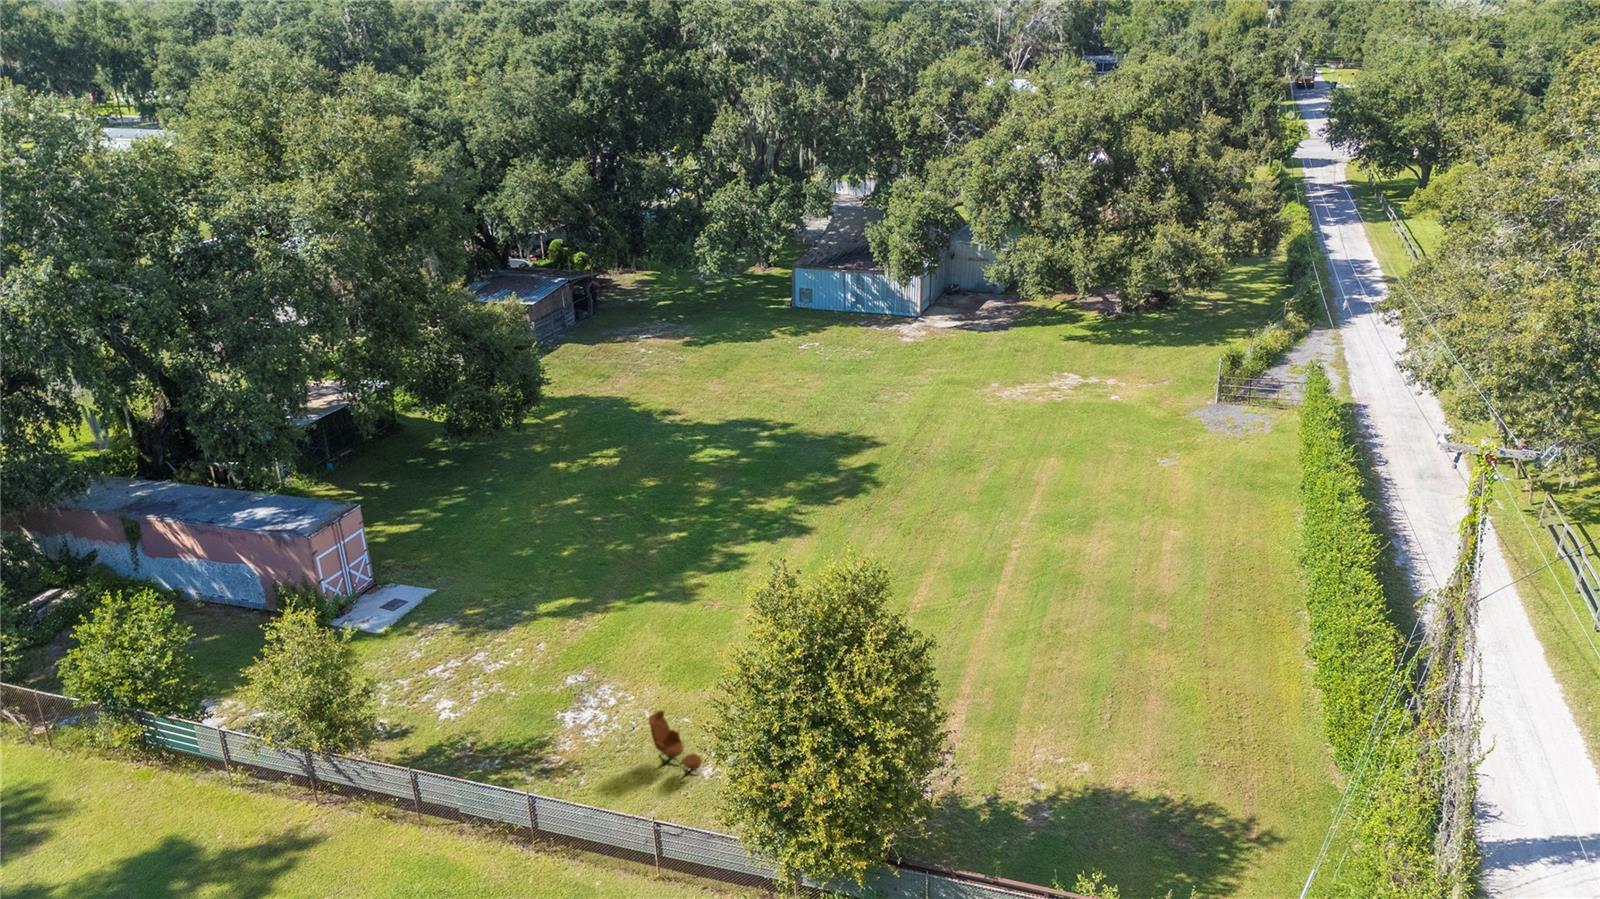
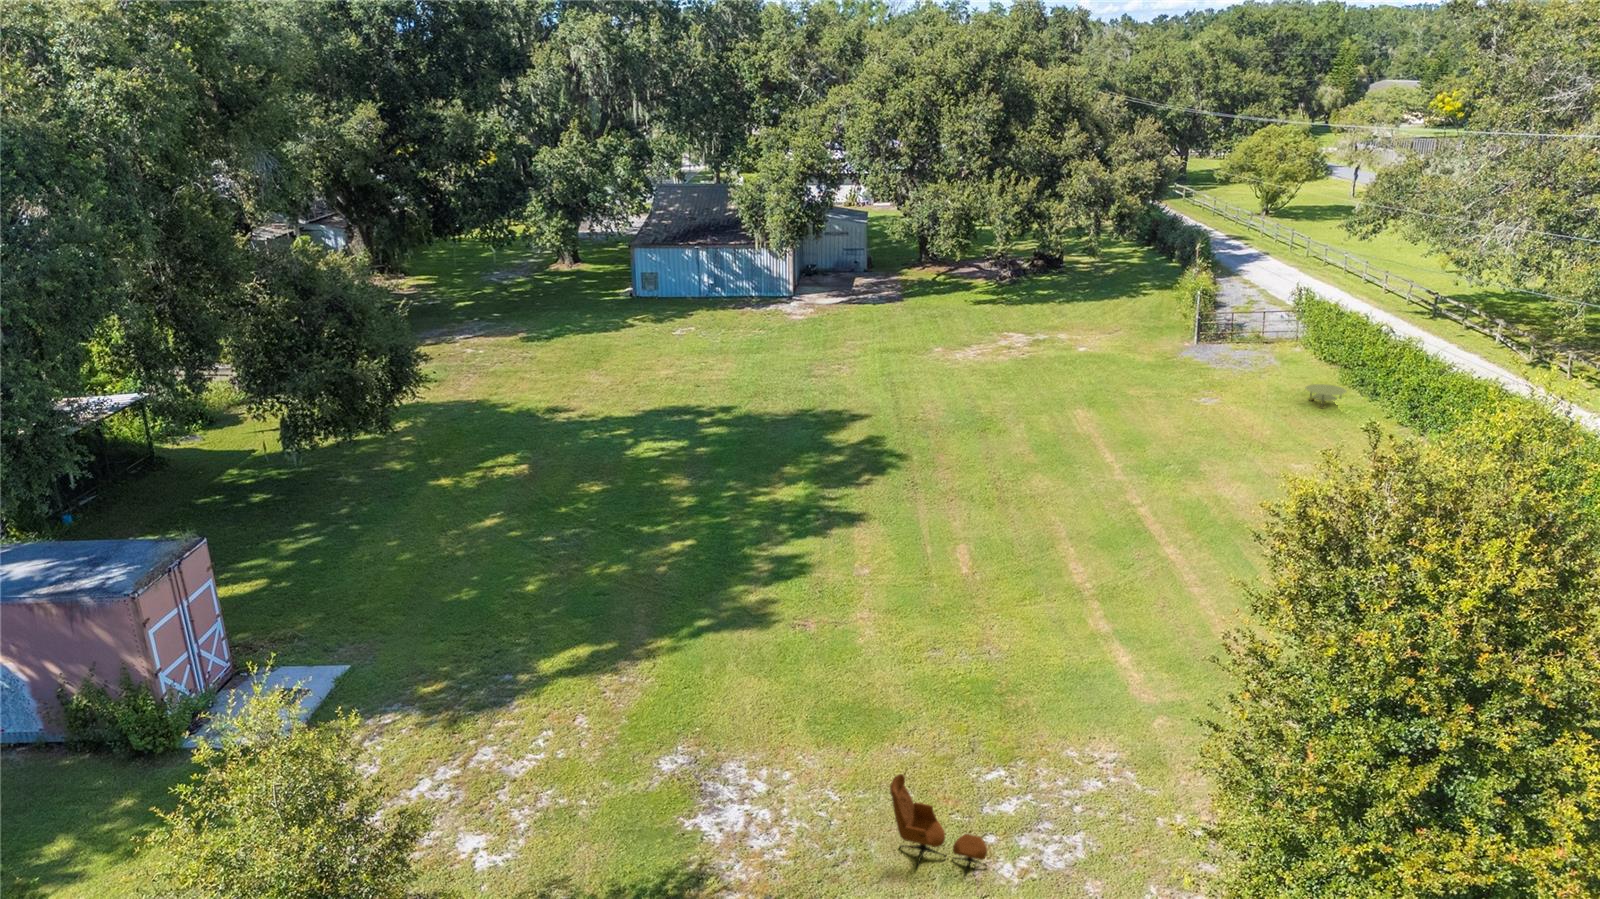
round table: none [1263,457,1300,481] -> present [1305,384,1347,409]

